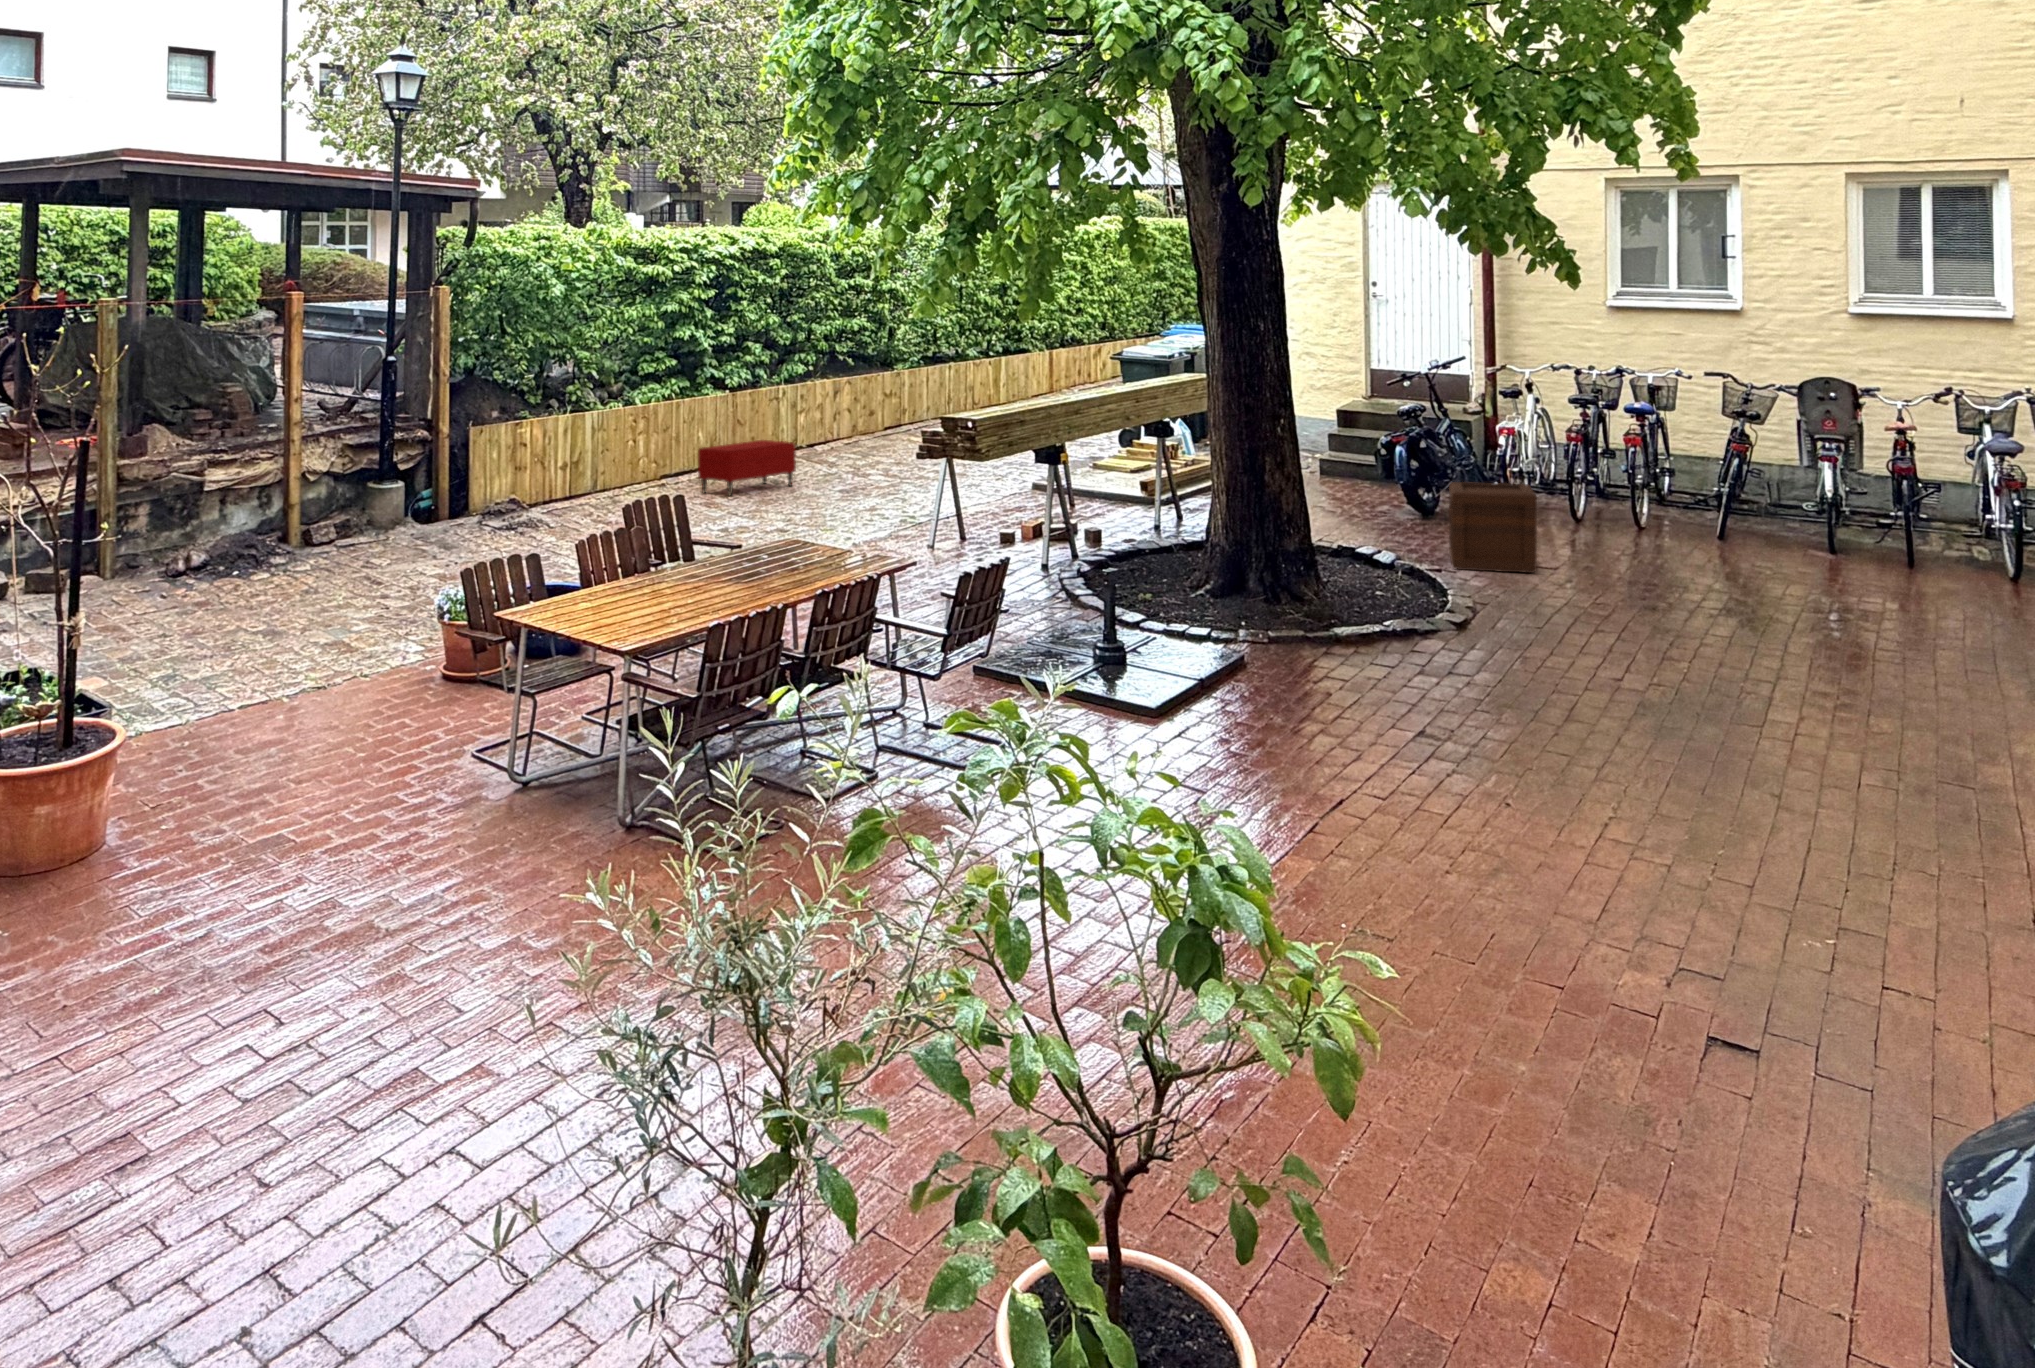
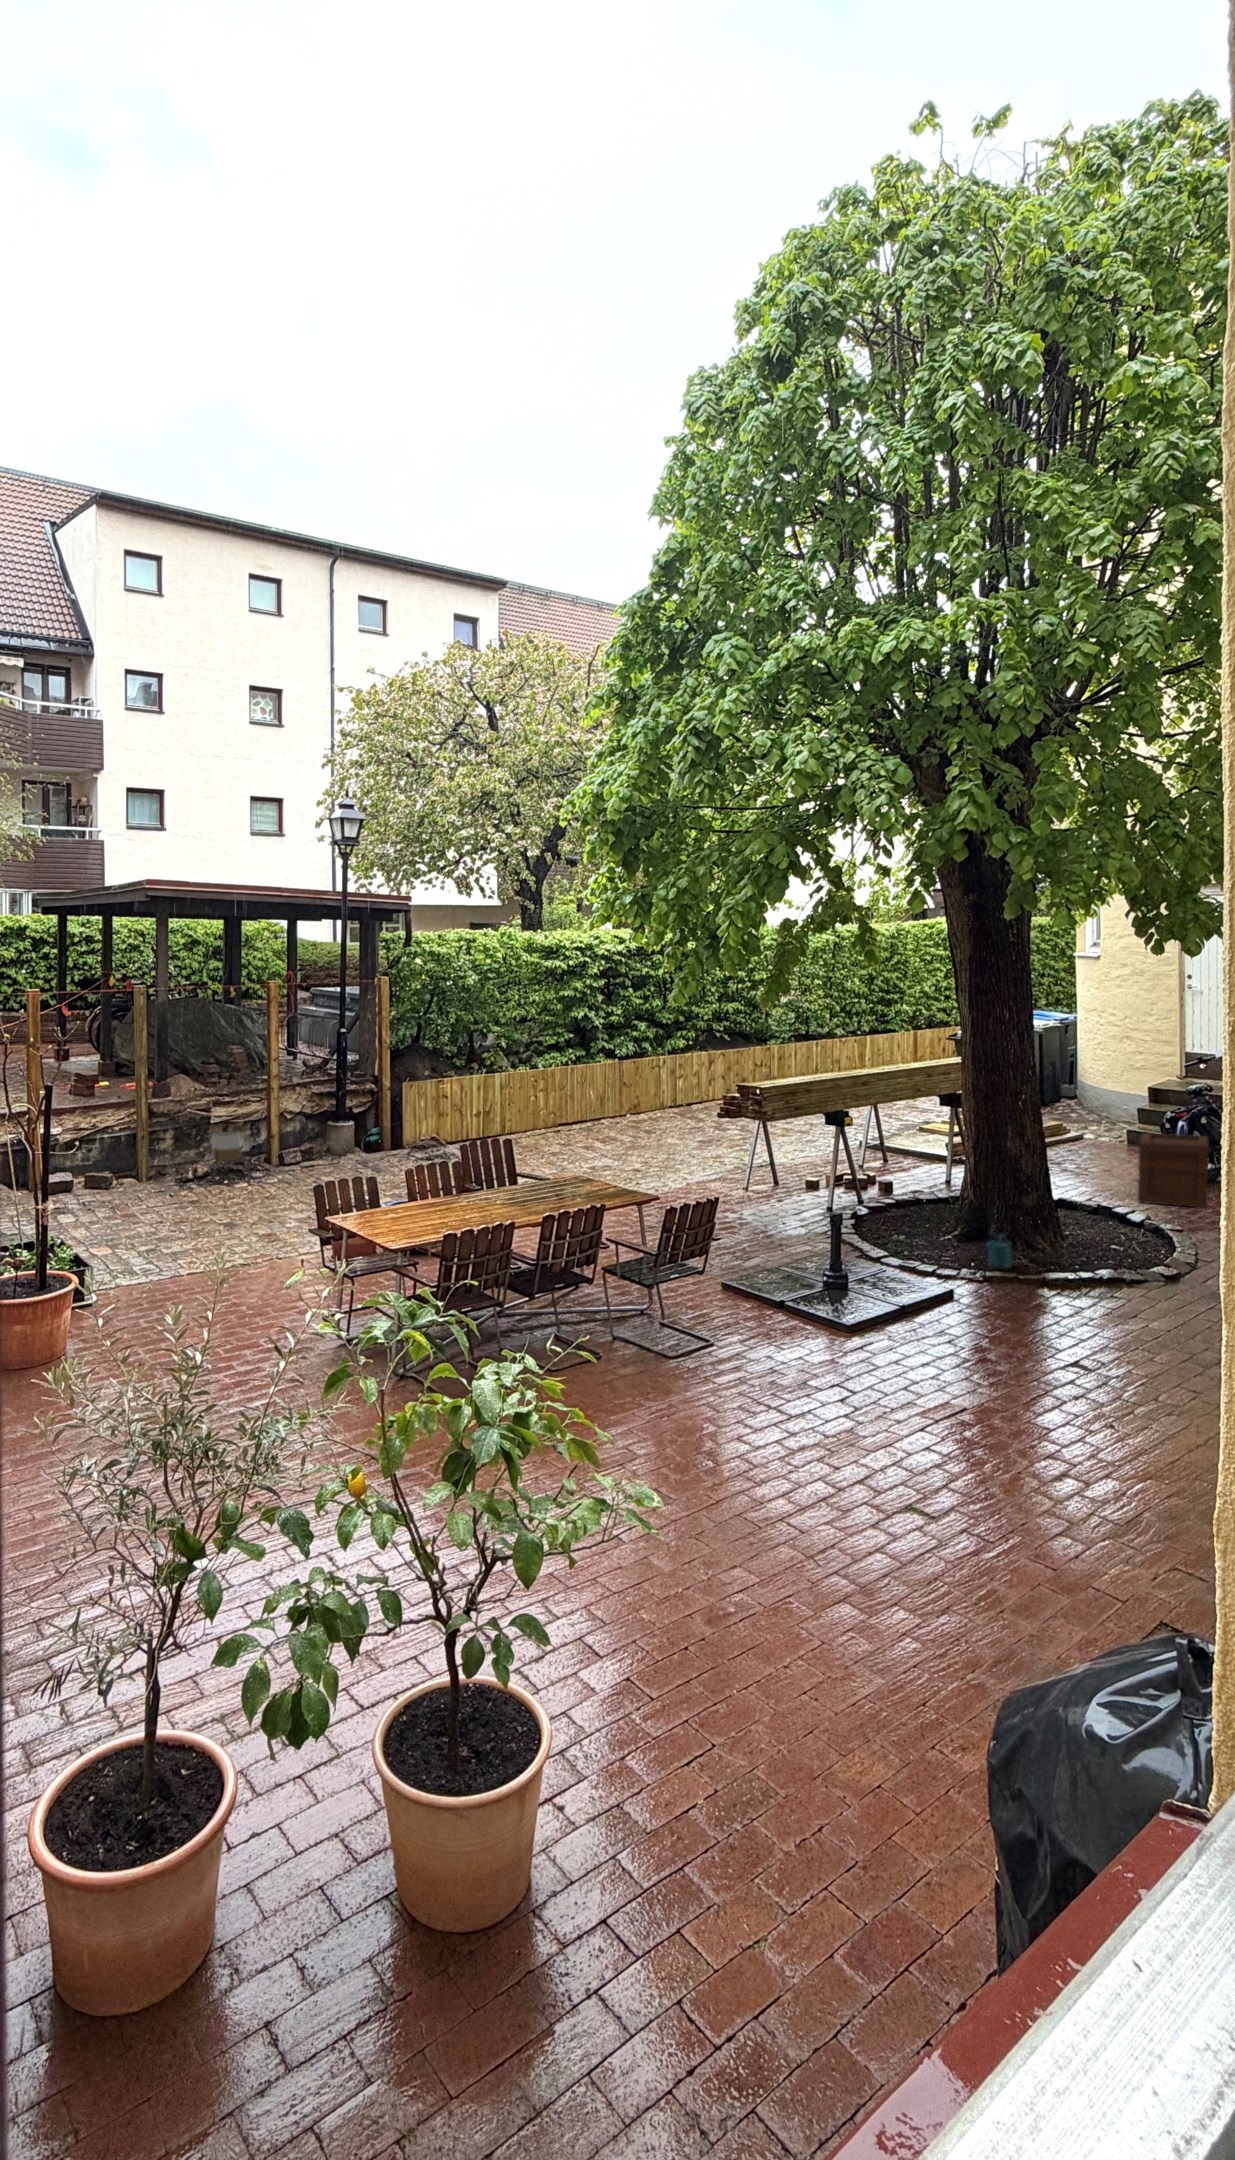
bench: present [698,440,796,496] -> none [589,1087,664,1129]
planter: none [211,504,253,563] -> present [212,1132,242,1161]
watering can: none [1305,605,1335,649] -> present [986,1234,1012,1269]

